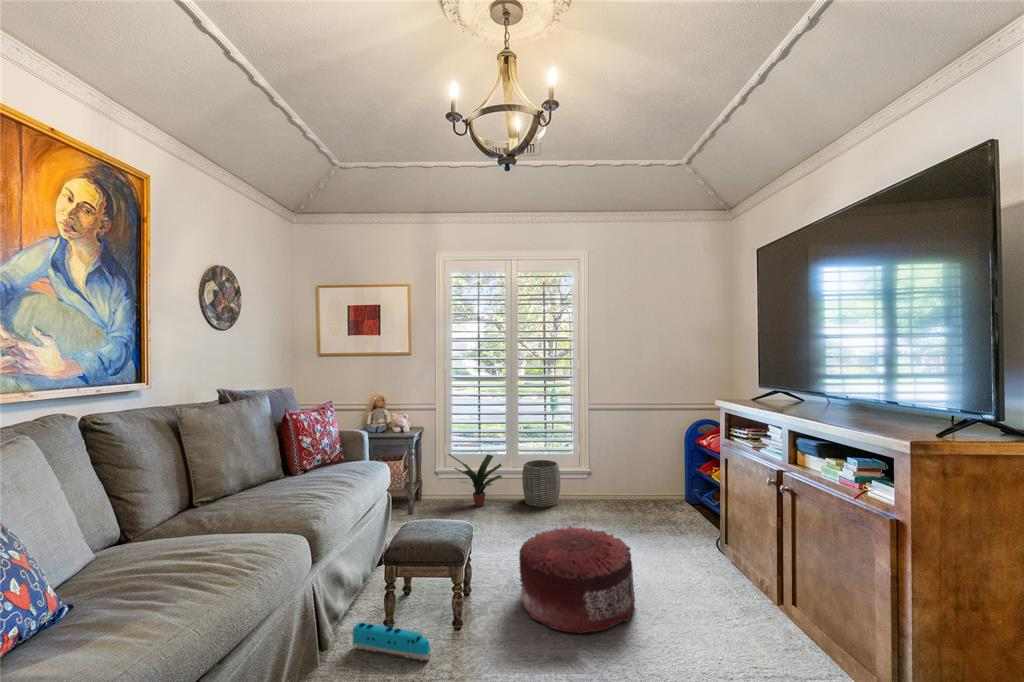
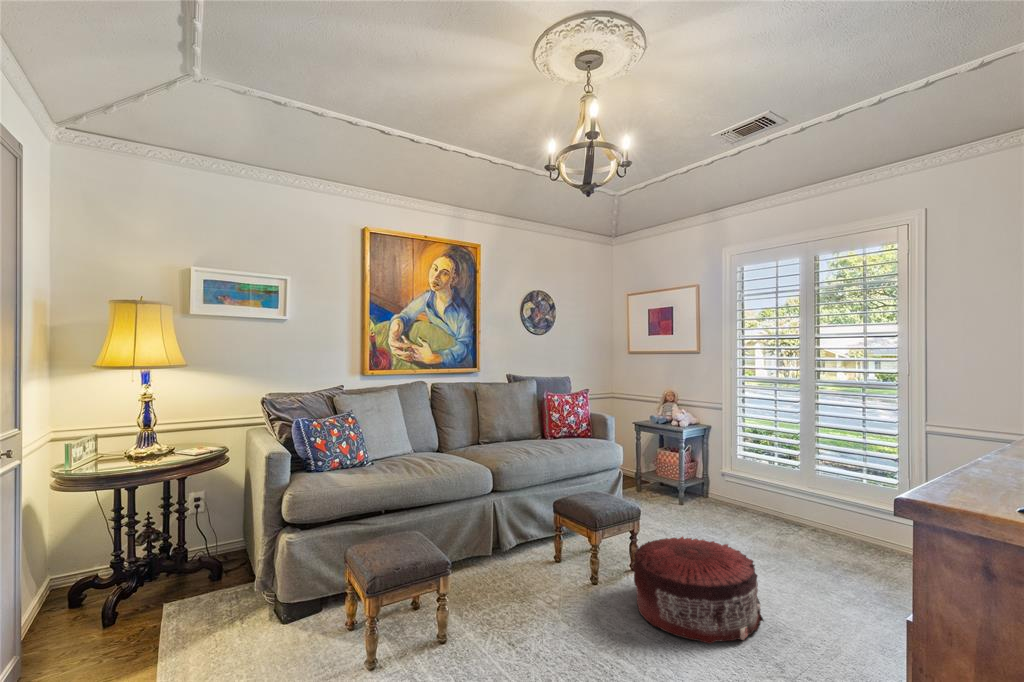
potted plant: present [448,454,502,506] -> none [717,457,779,521]
woven basket: present [522,460,560,507] -> none [799,487,855,548]
toy train: present [353,623,431,660] -> none [521,541,548,579]

